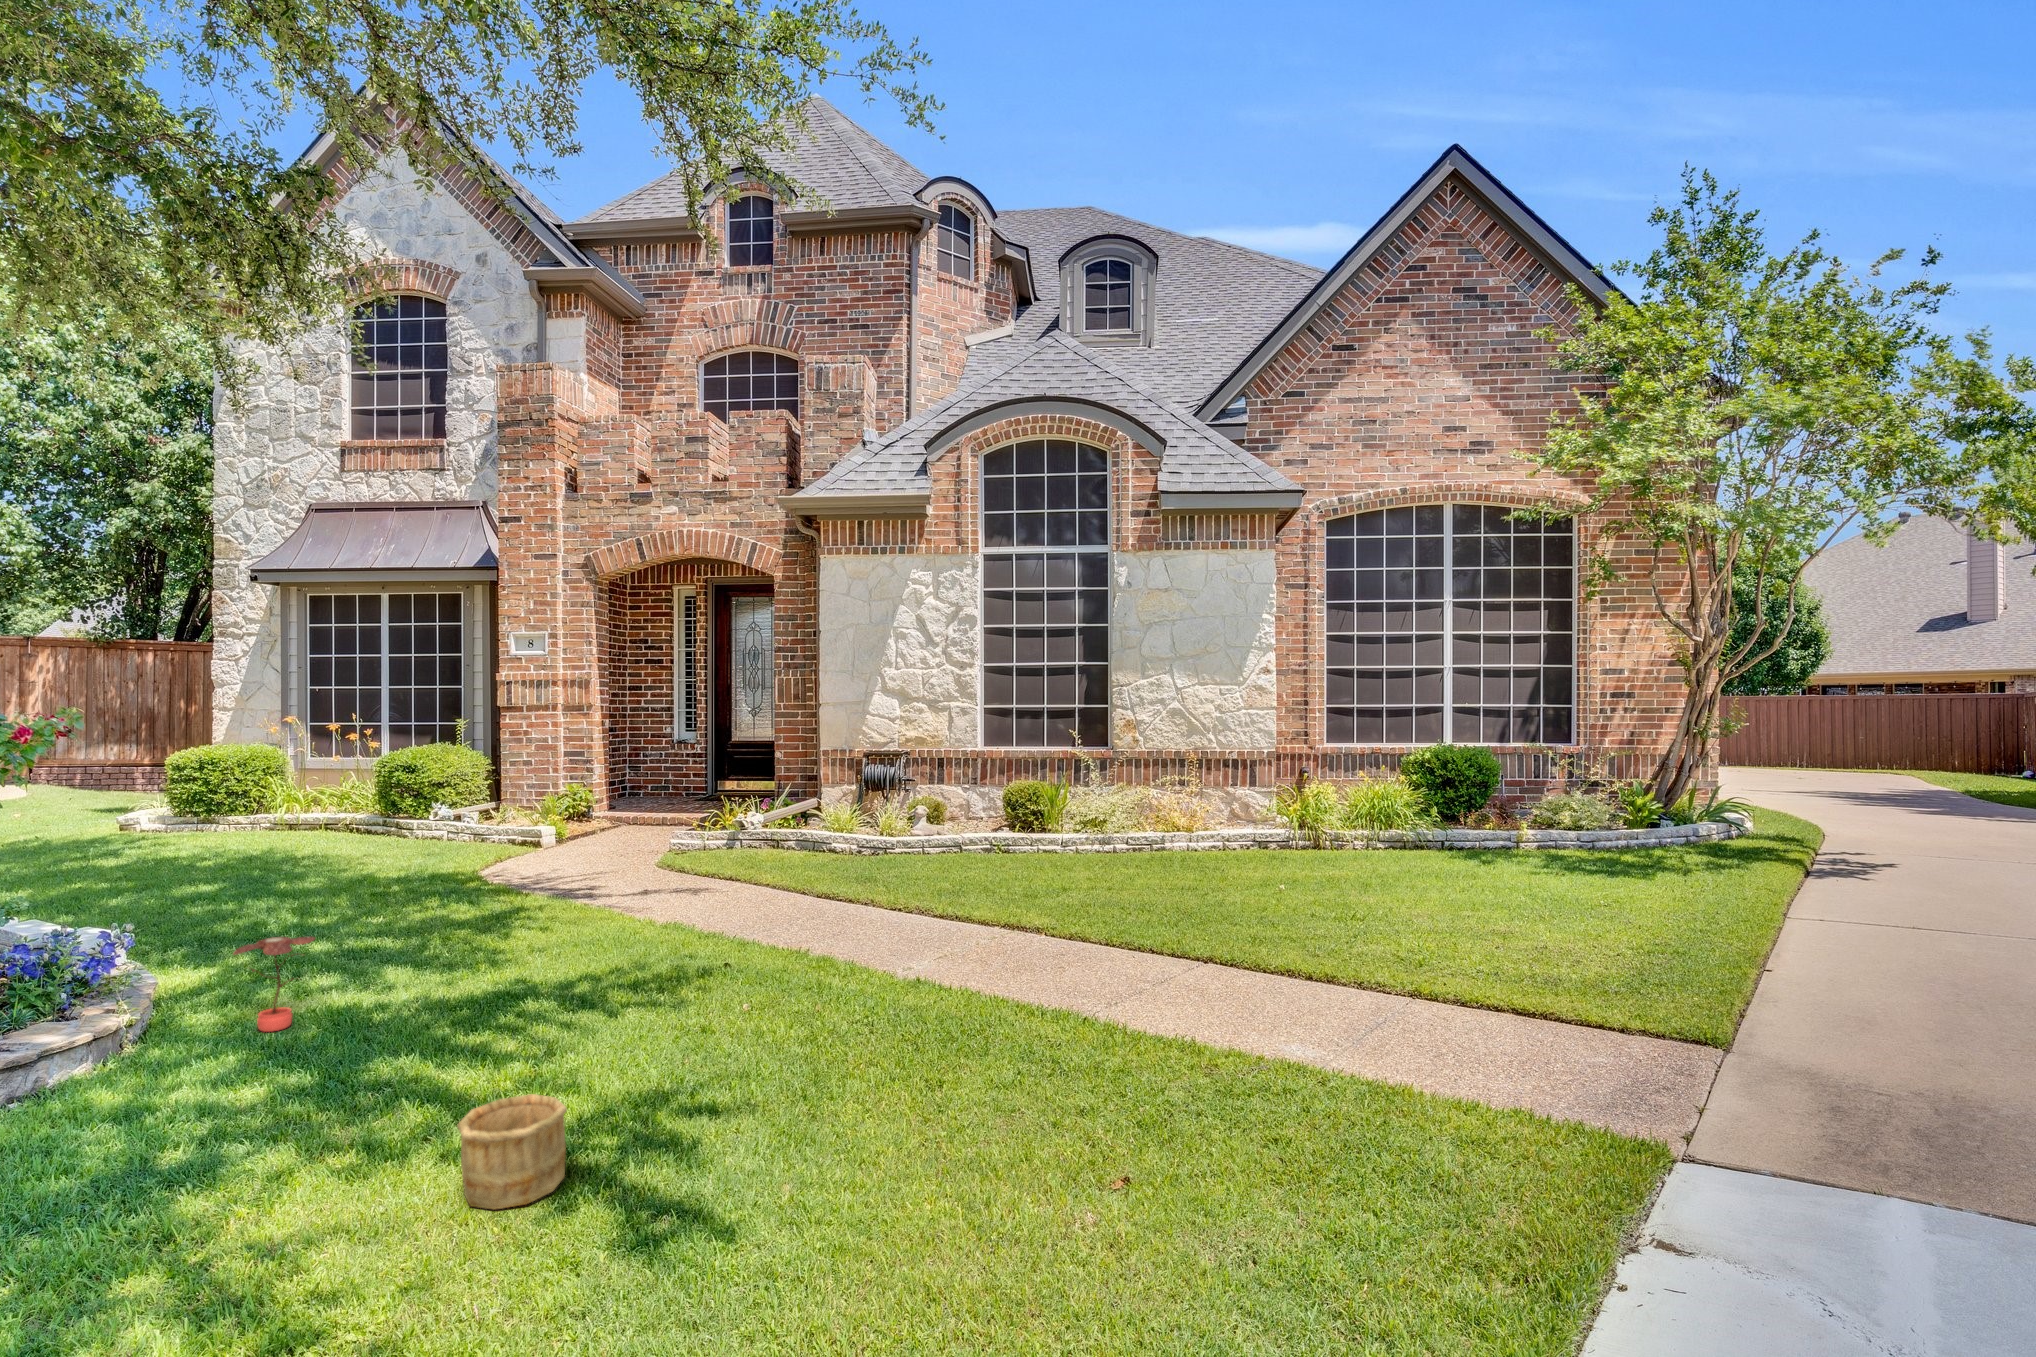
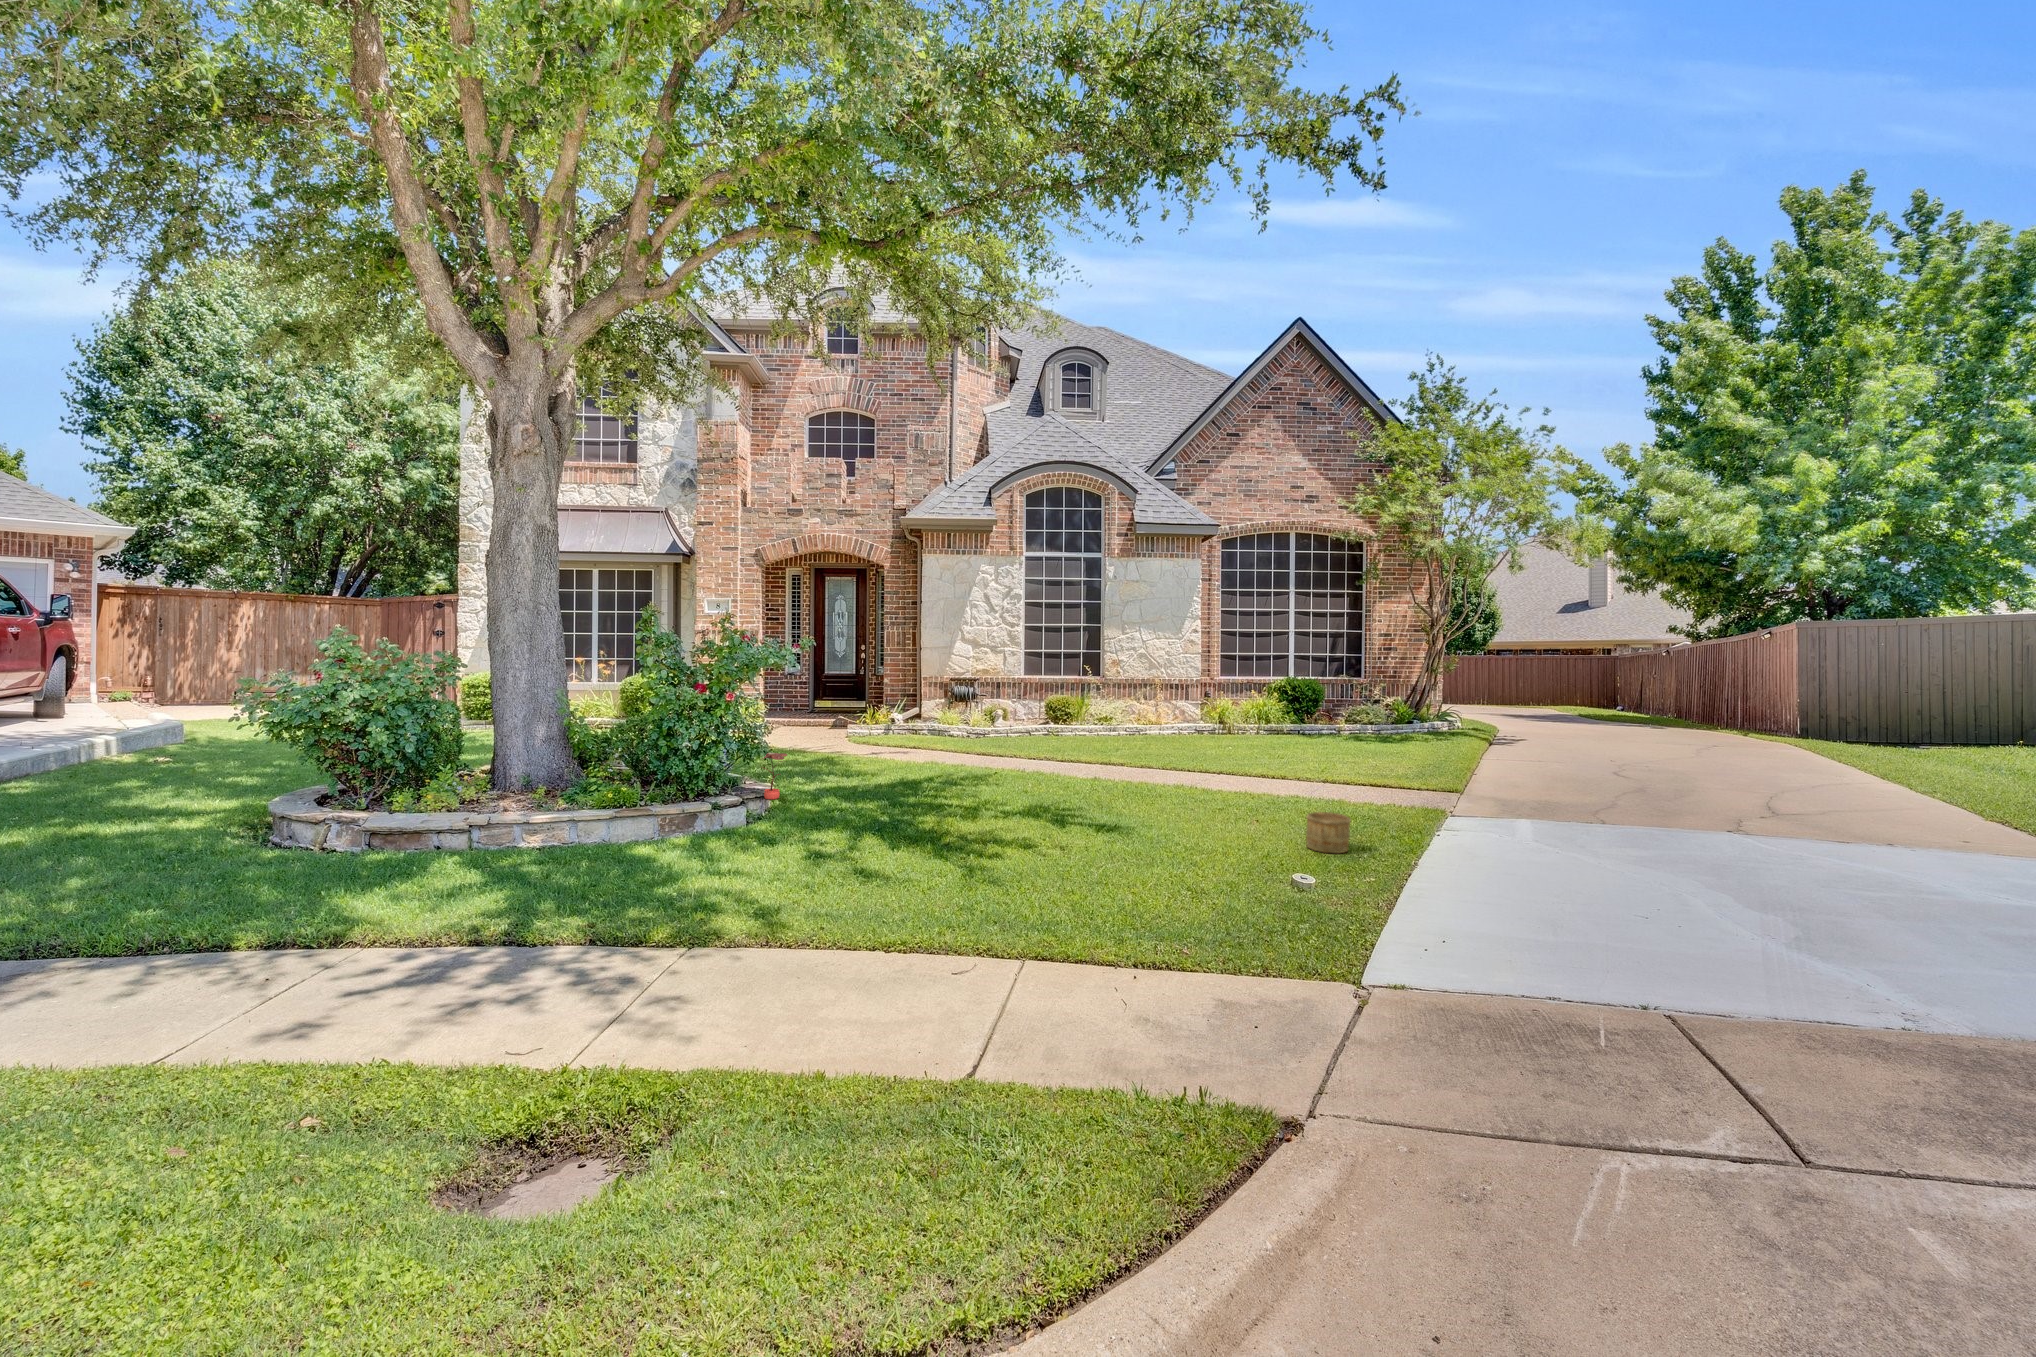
wooden bucket: present [458,1094,567,1209] -> present [1306,812,1351,853]

